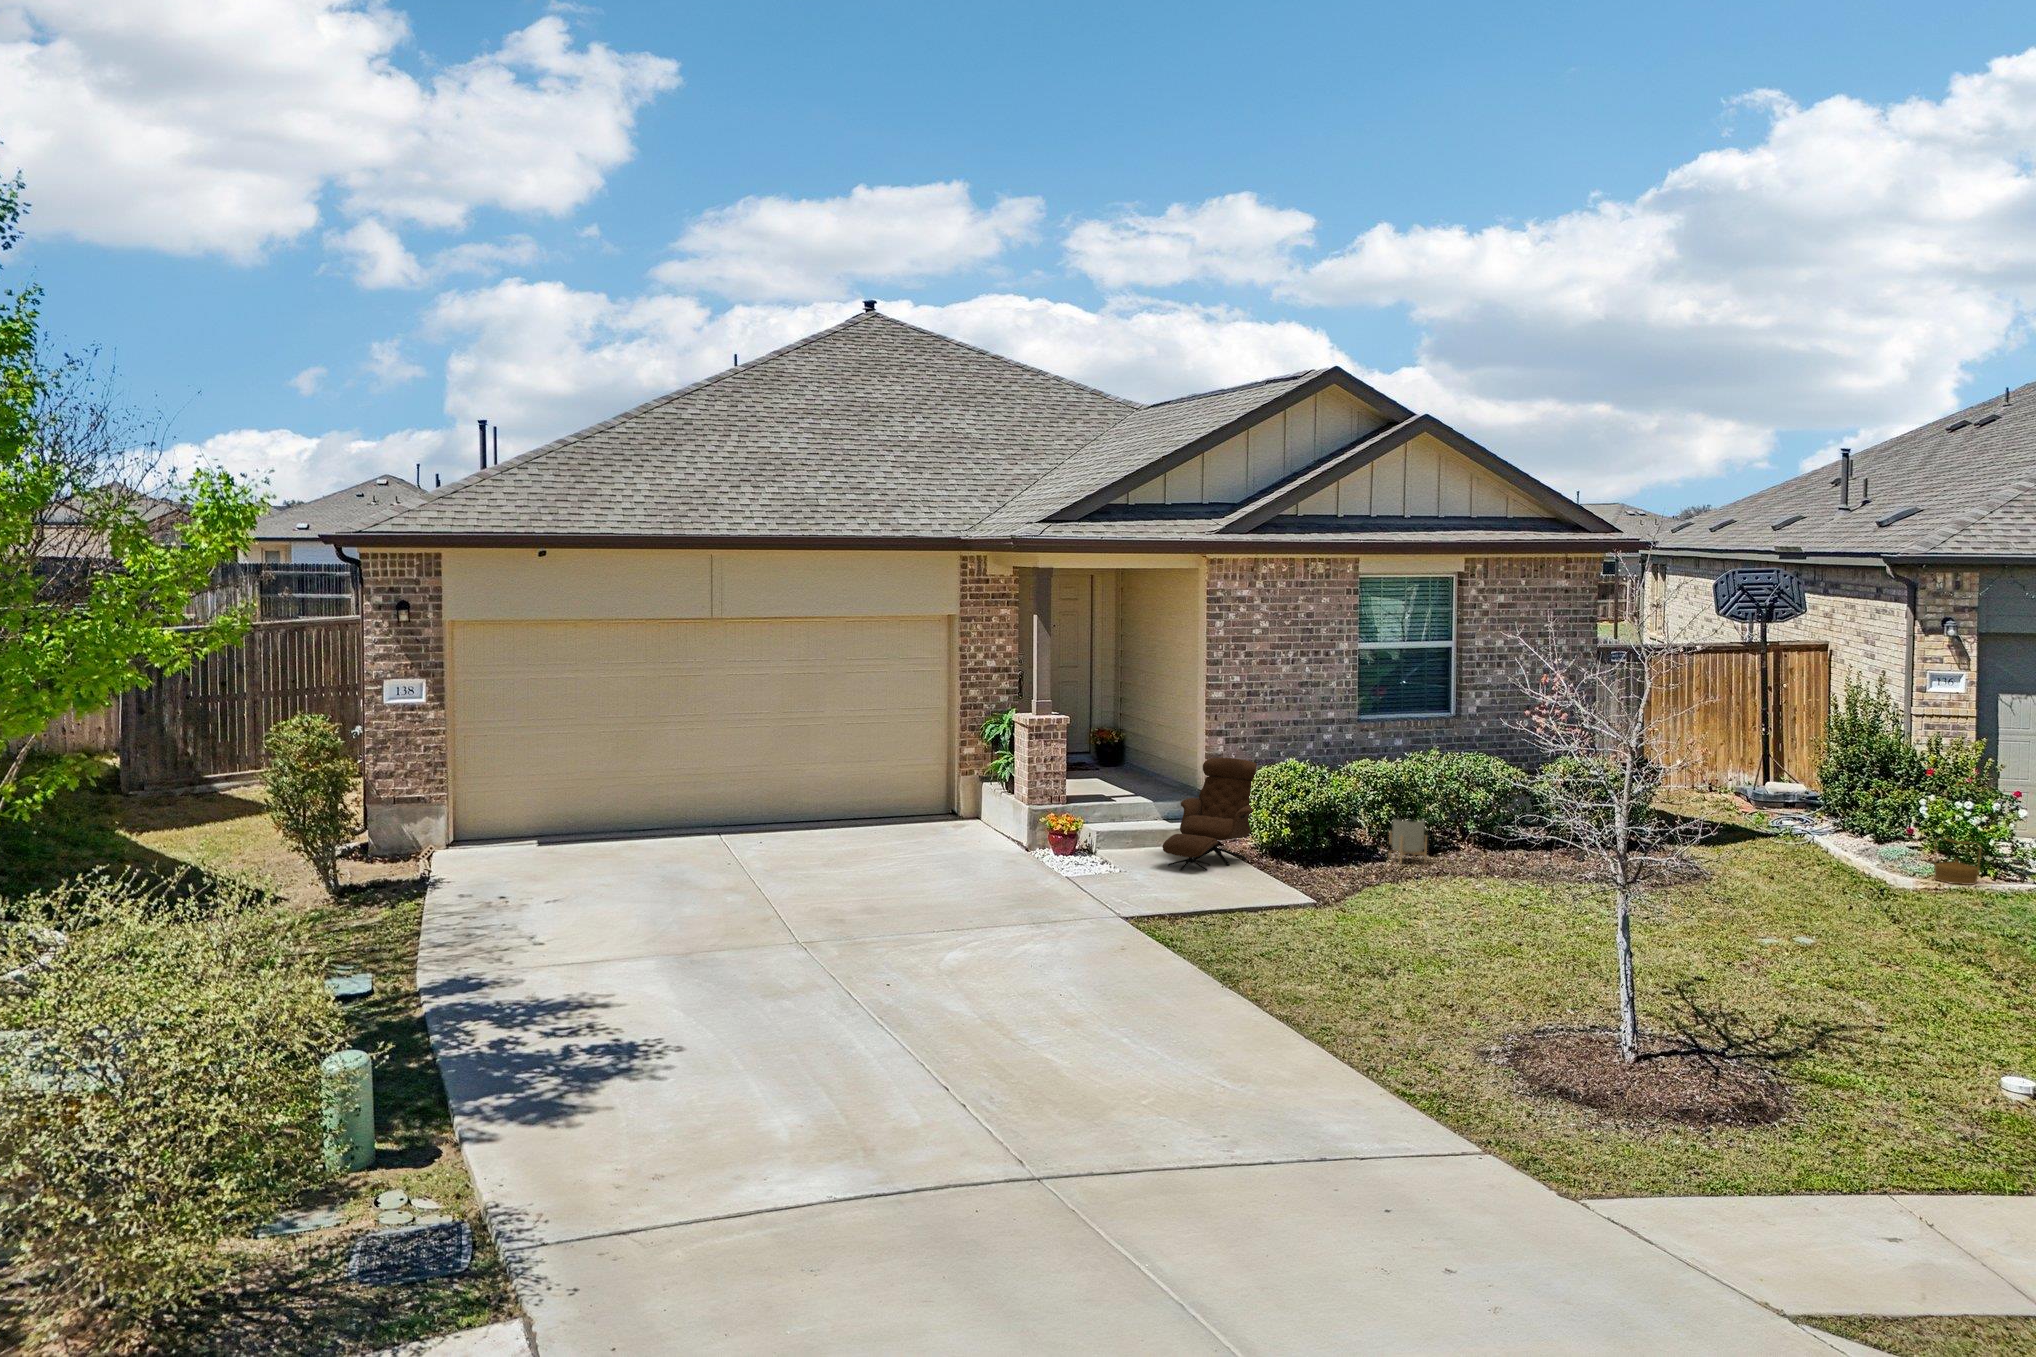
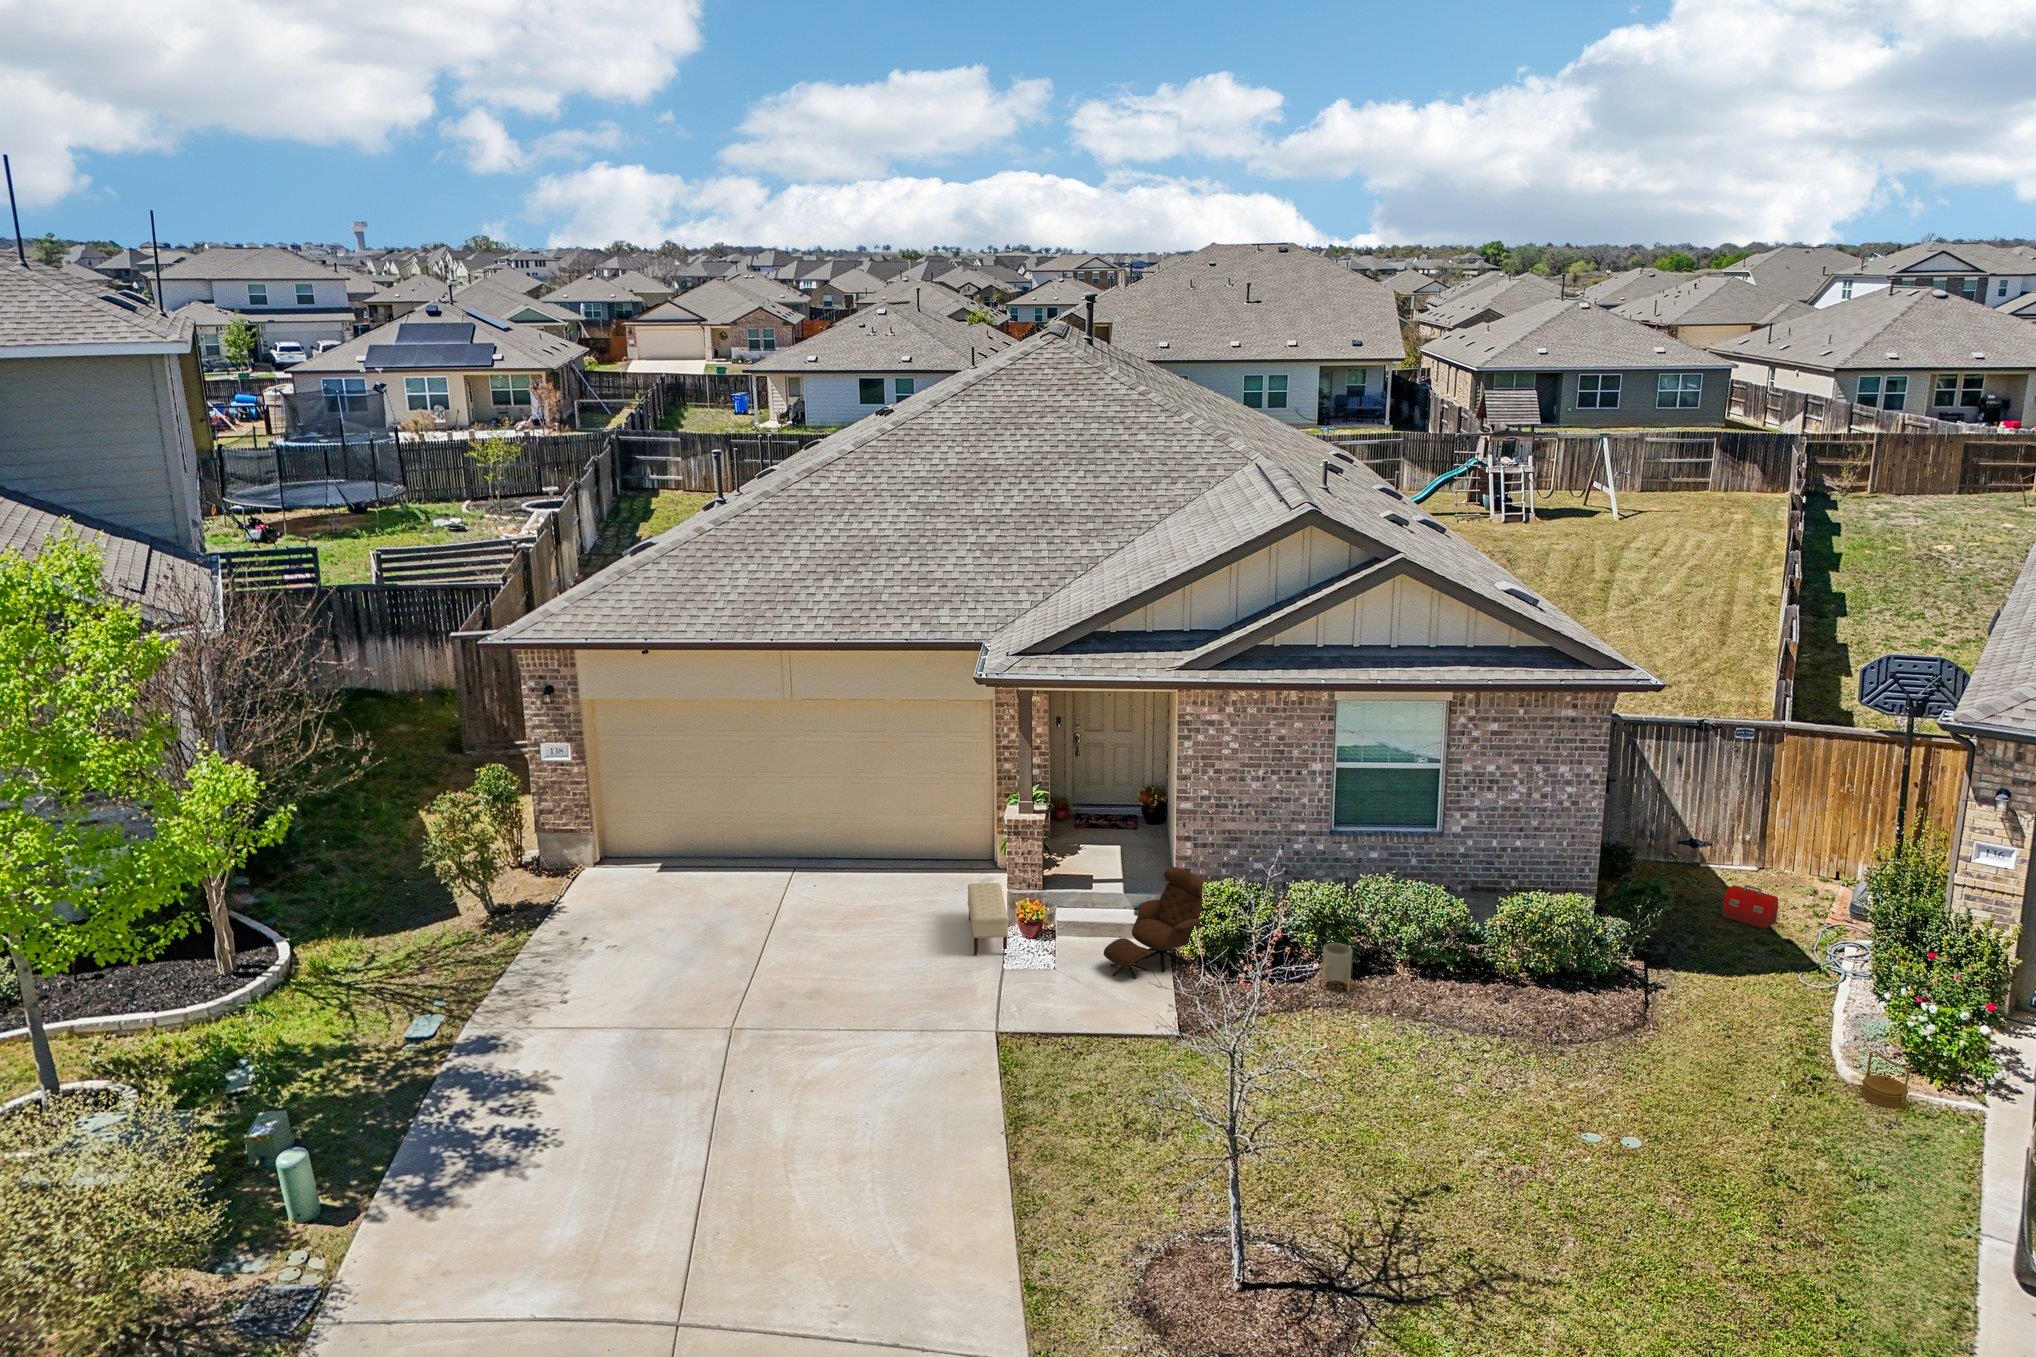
toolbox: none [1677,772,1725,810] -> present [1722,885,1778,929]
bench: none [970,803,1050,869] -> present [968,883,1008,955]

